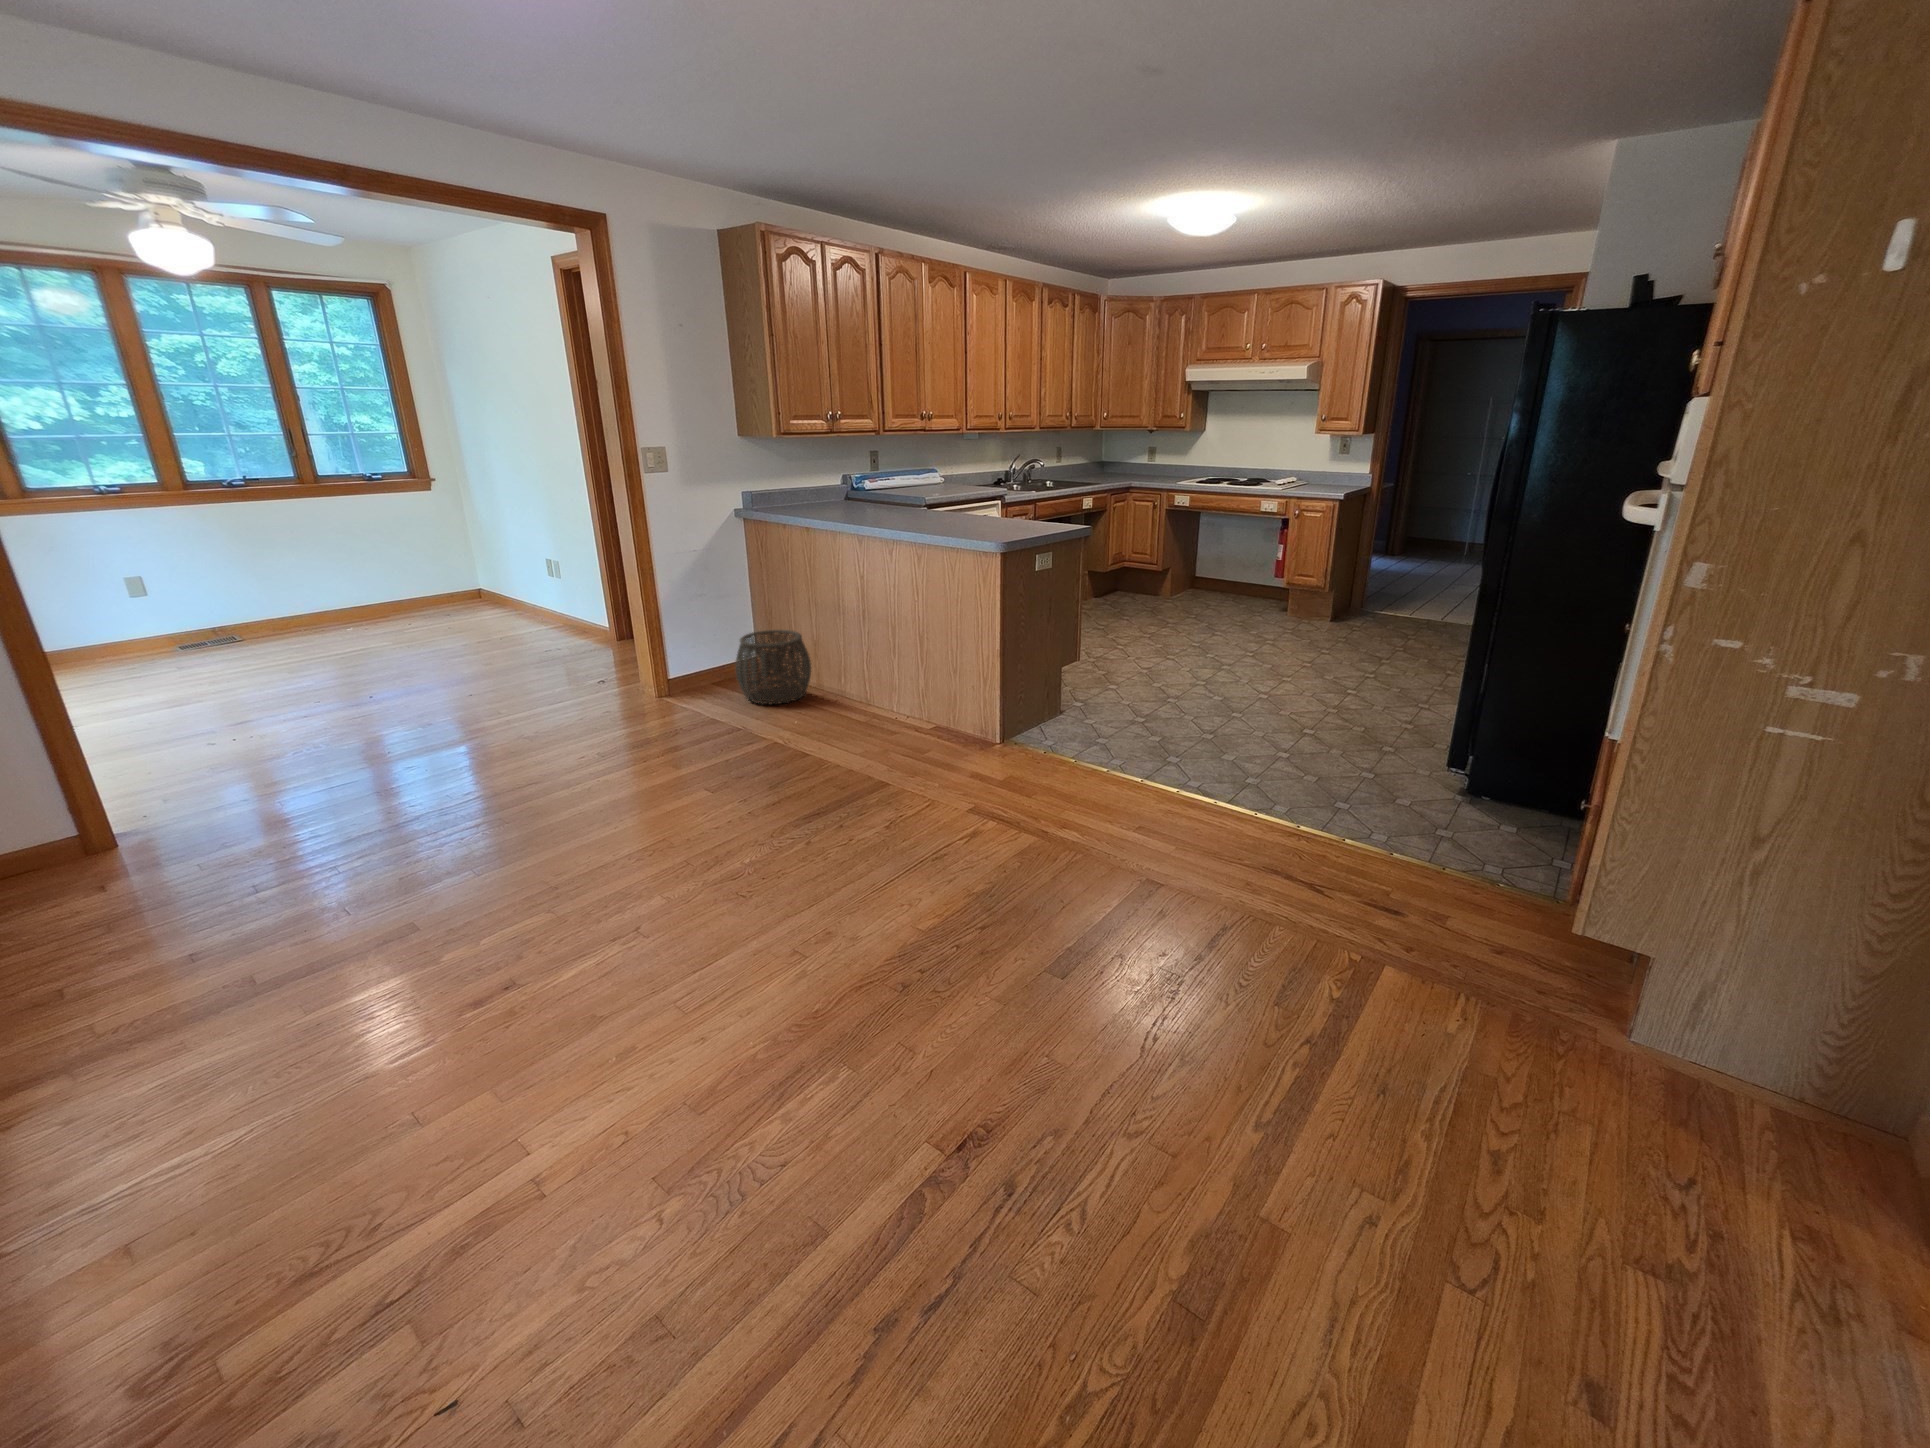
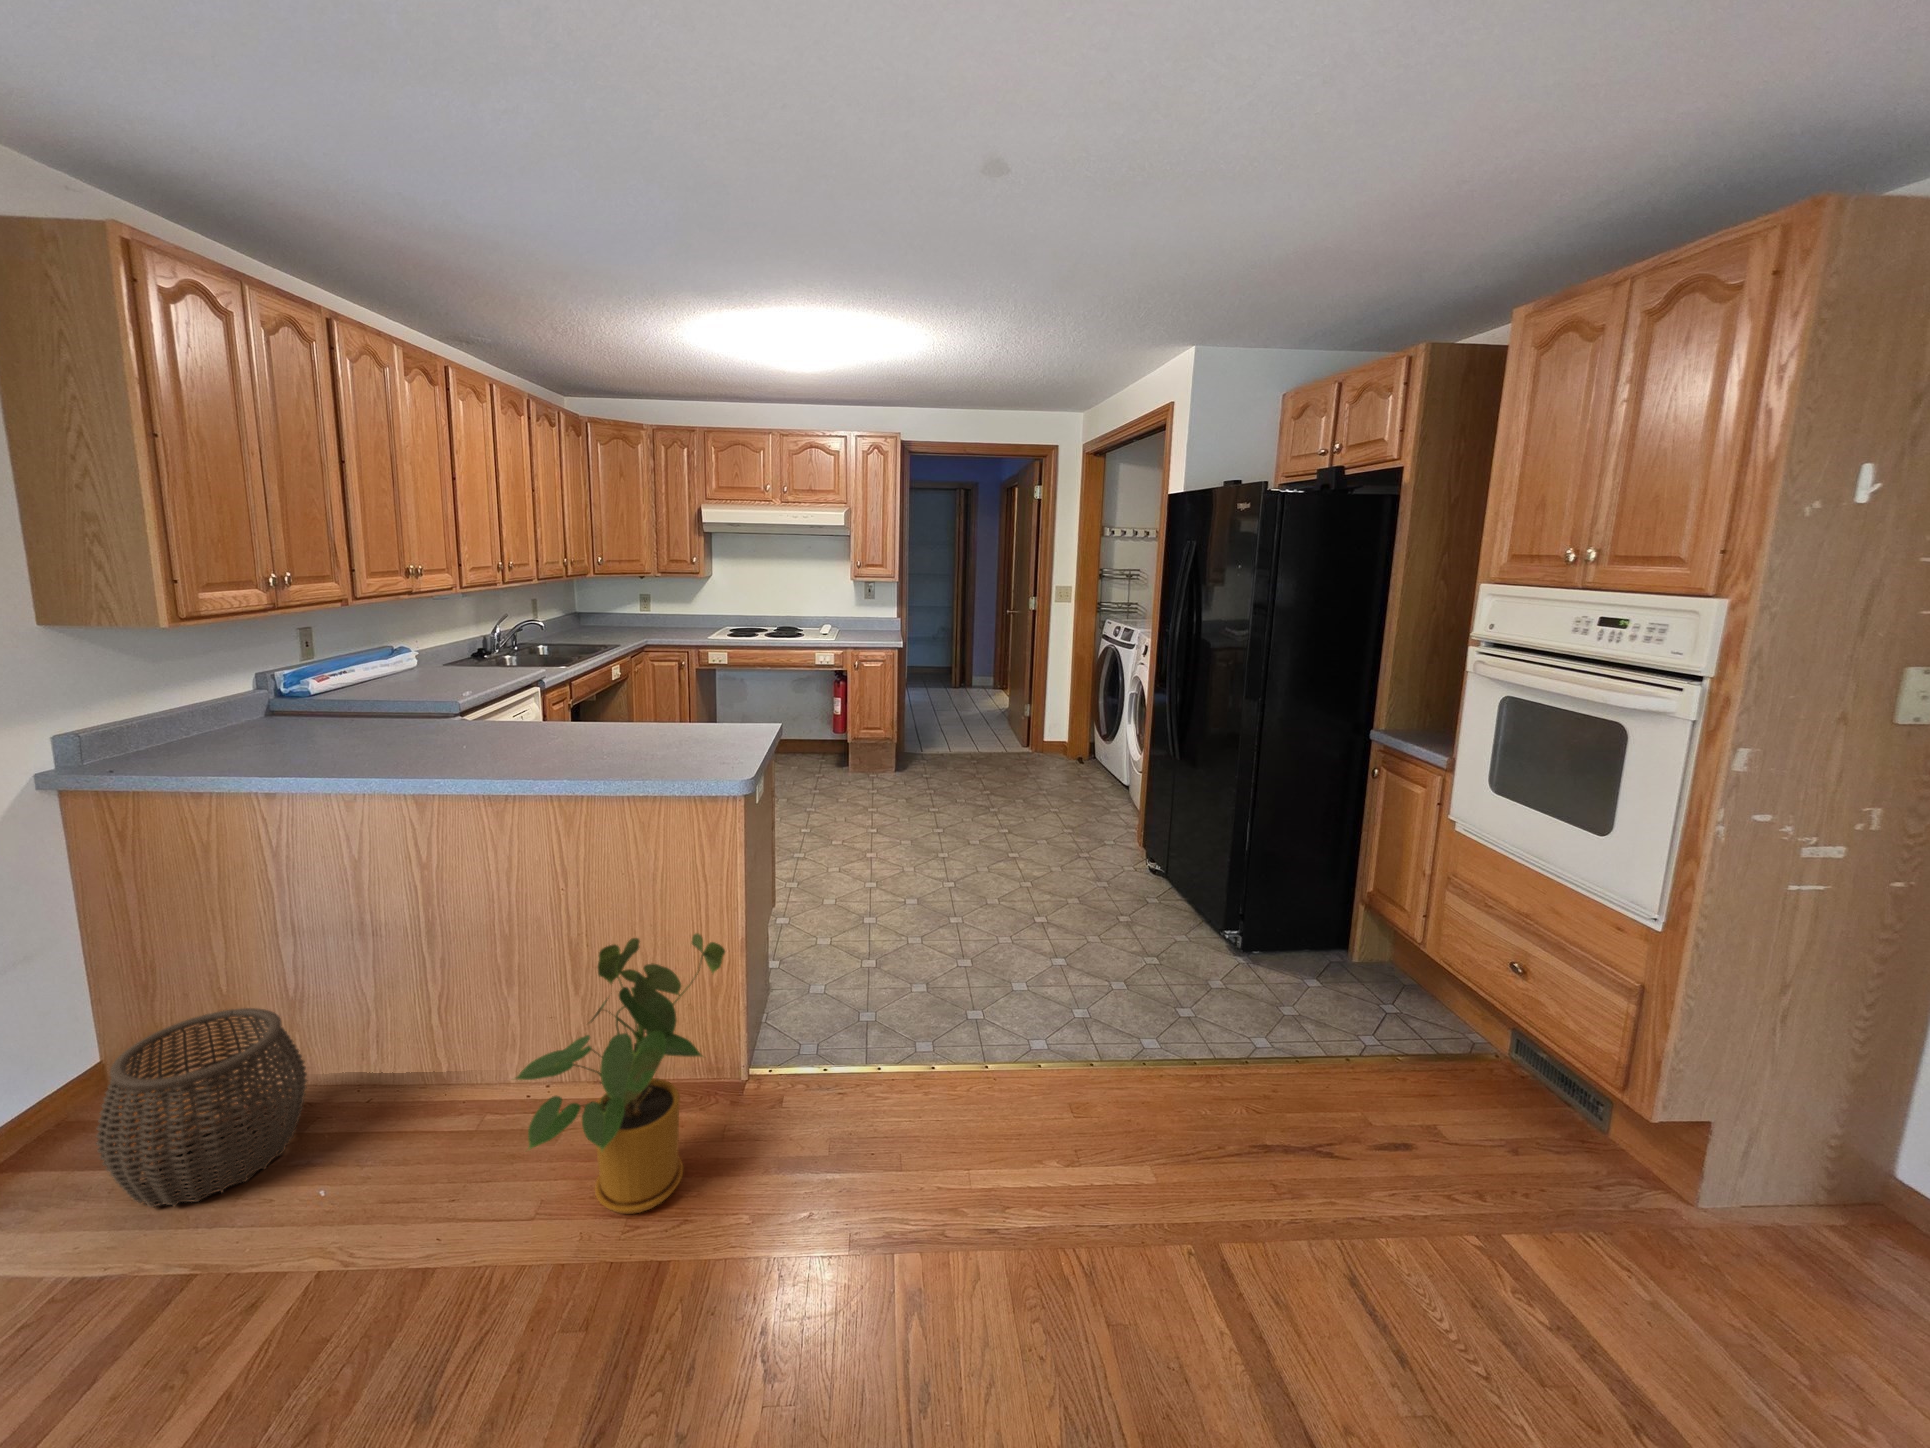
house plant: none [839,623,972,762] -> present [515,934,725,1214]

